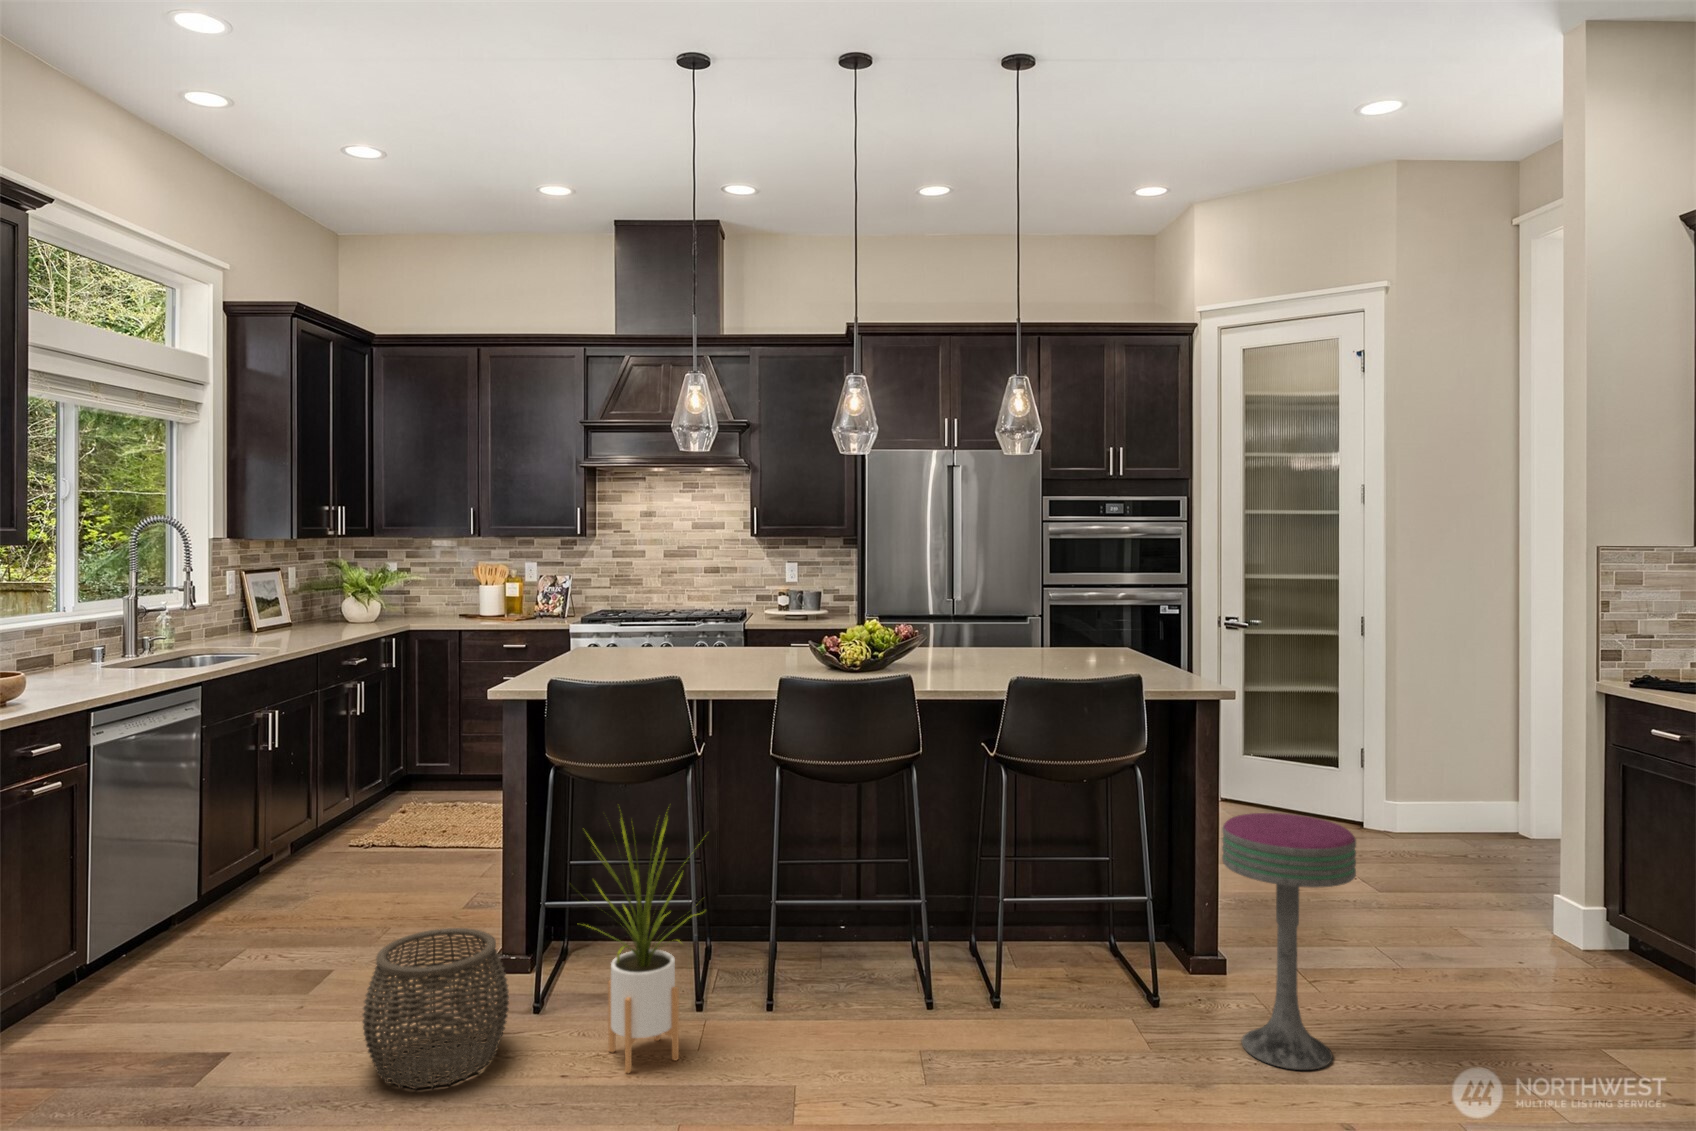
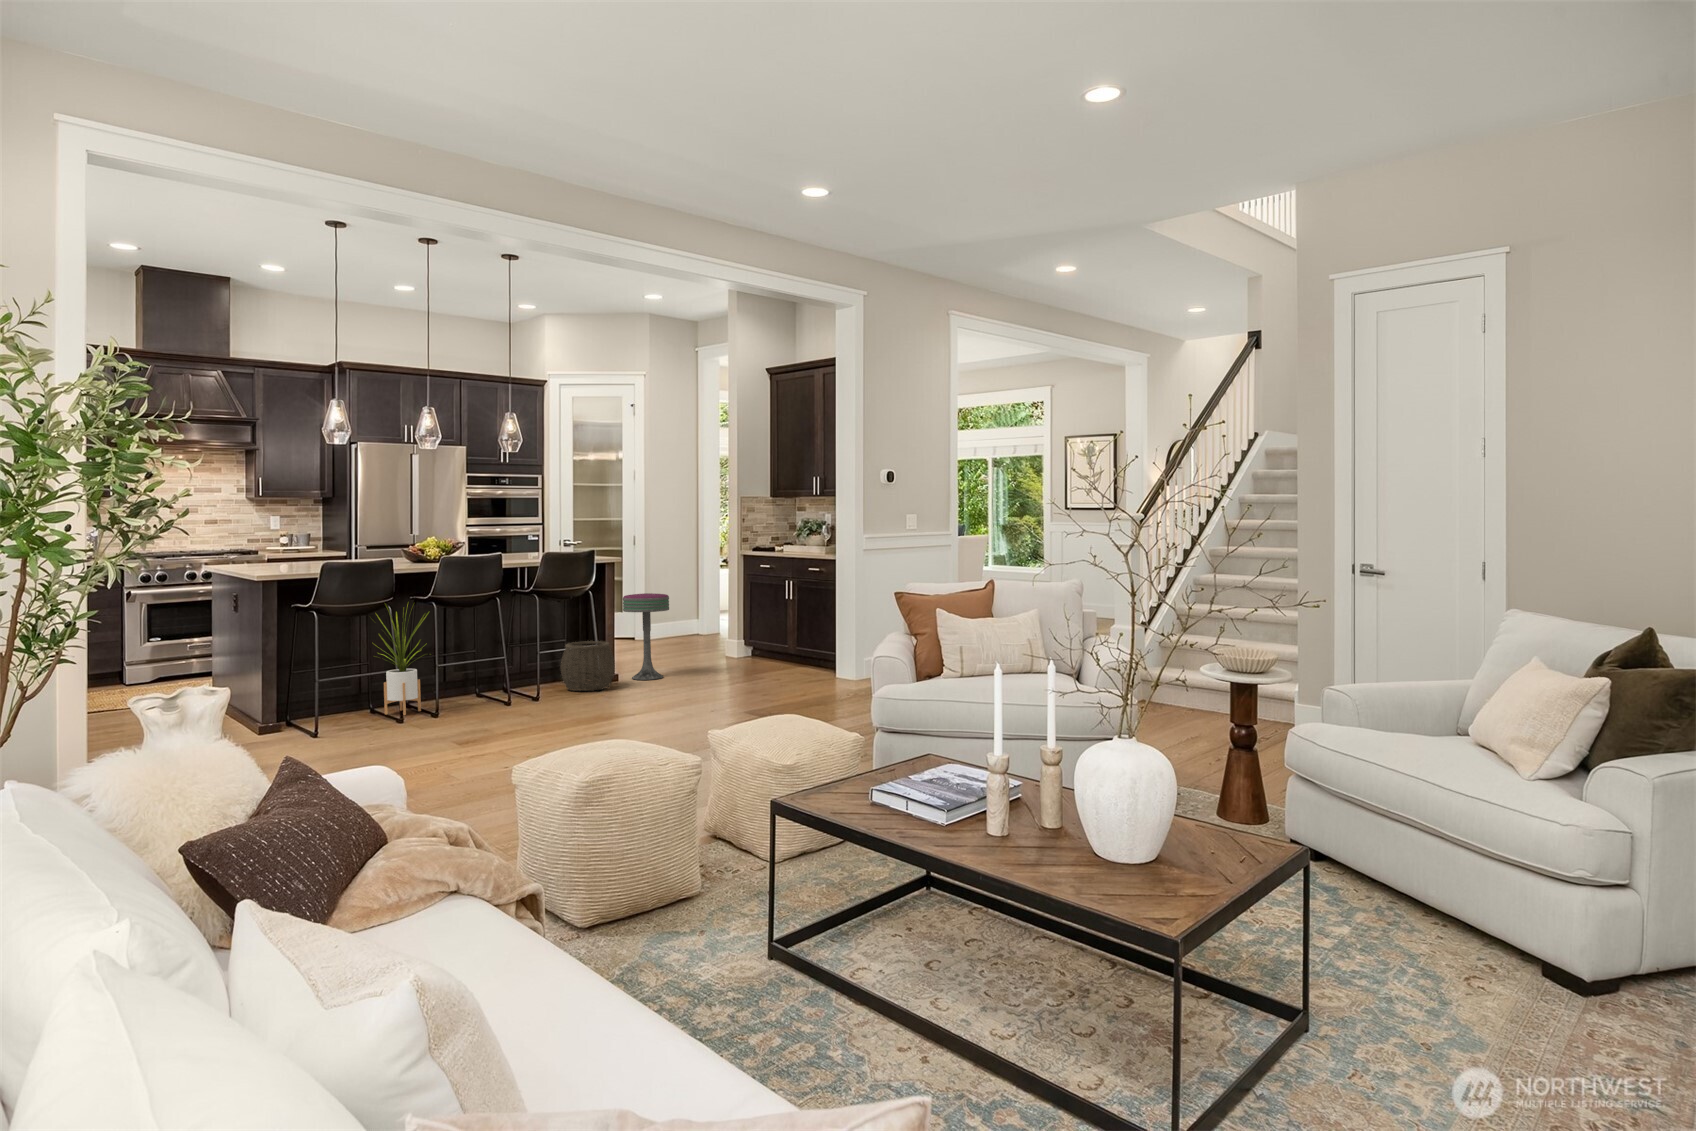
woven basket: present [362,928,509,1089] -> present [561,641,615,691]

